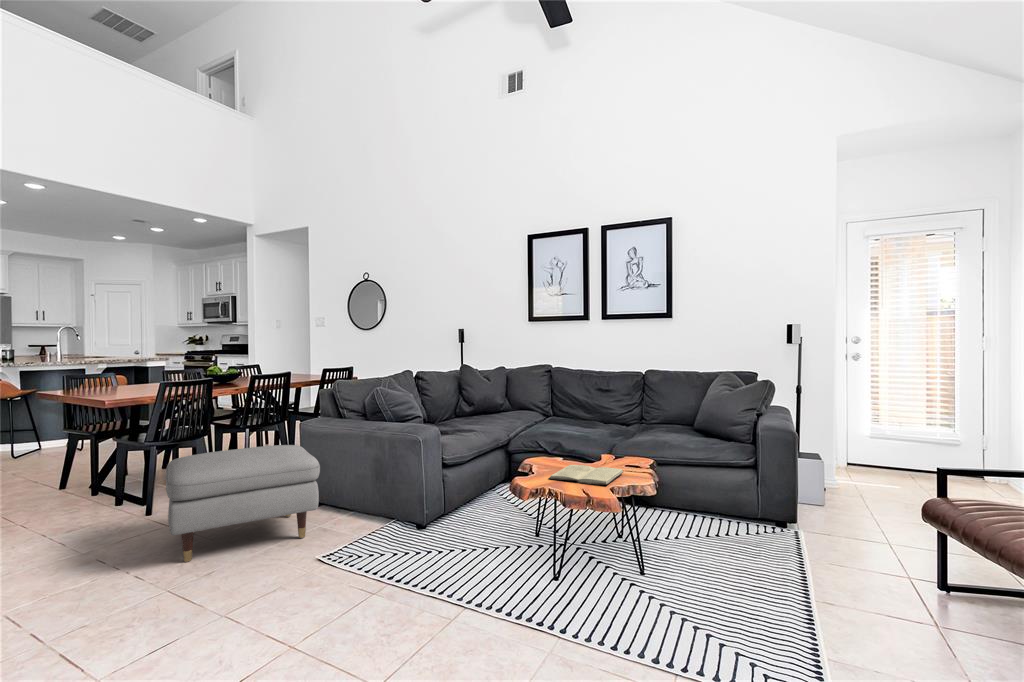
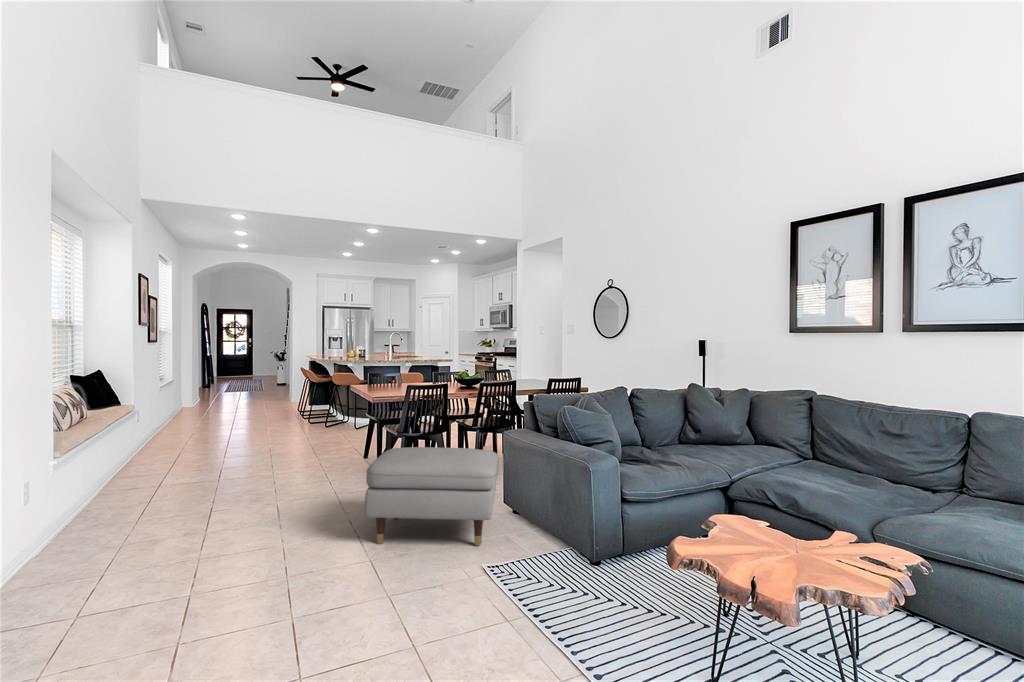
book: present [549,465,623,485] -> none [721,530,845,572]

